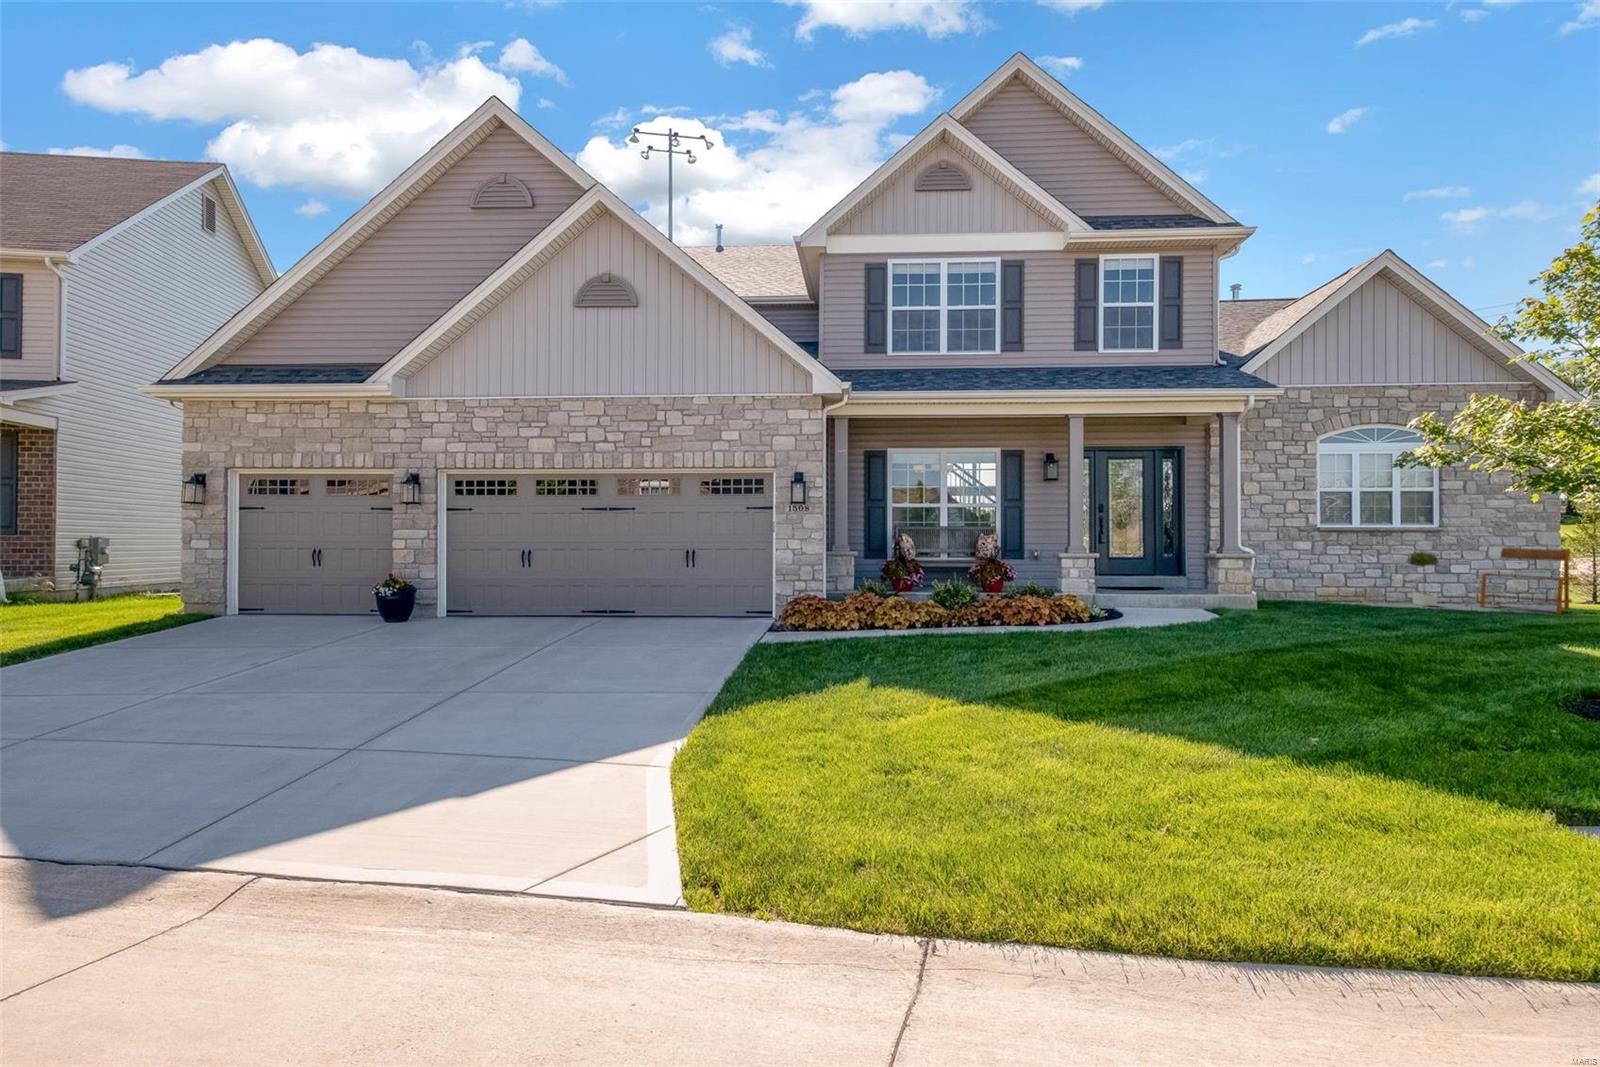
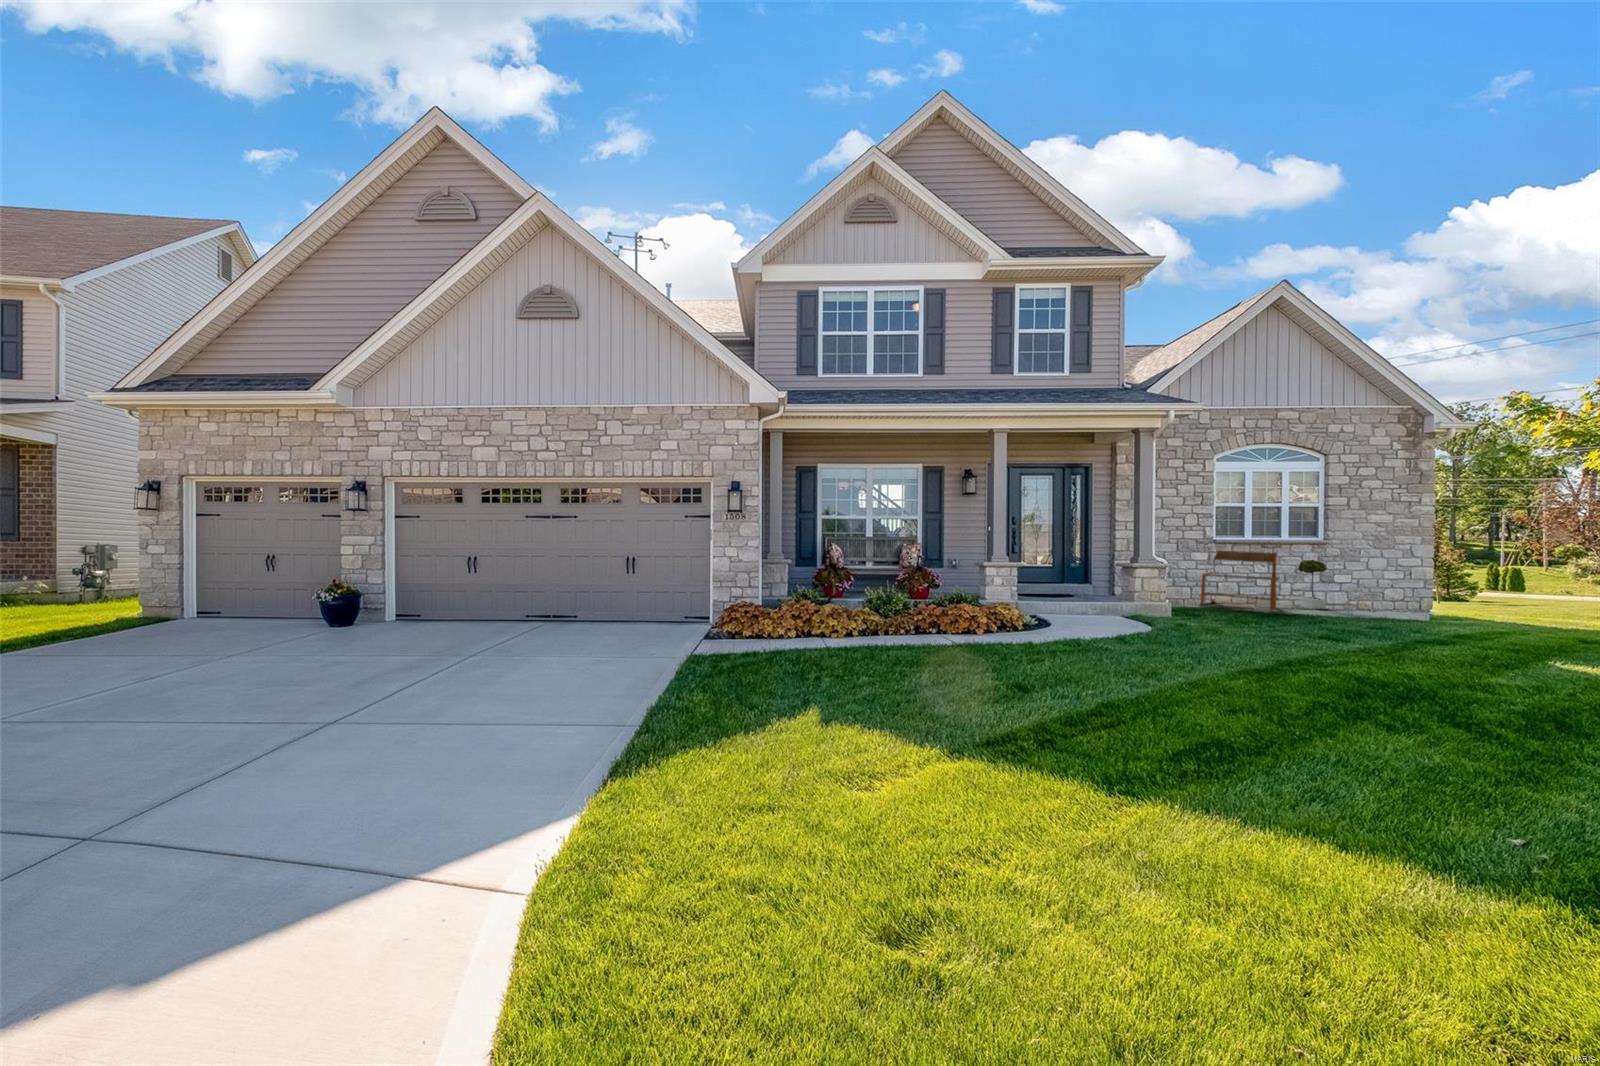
bench: present [1480,547,1572,614] -> present [1201,551,1279,612]

